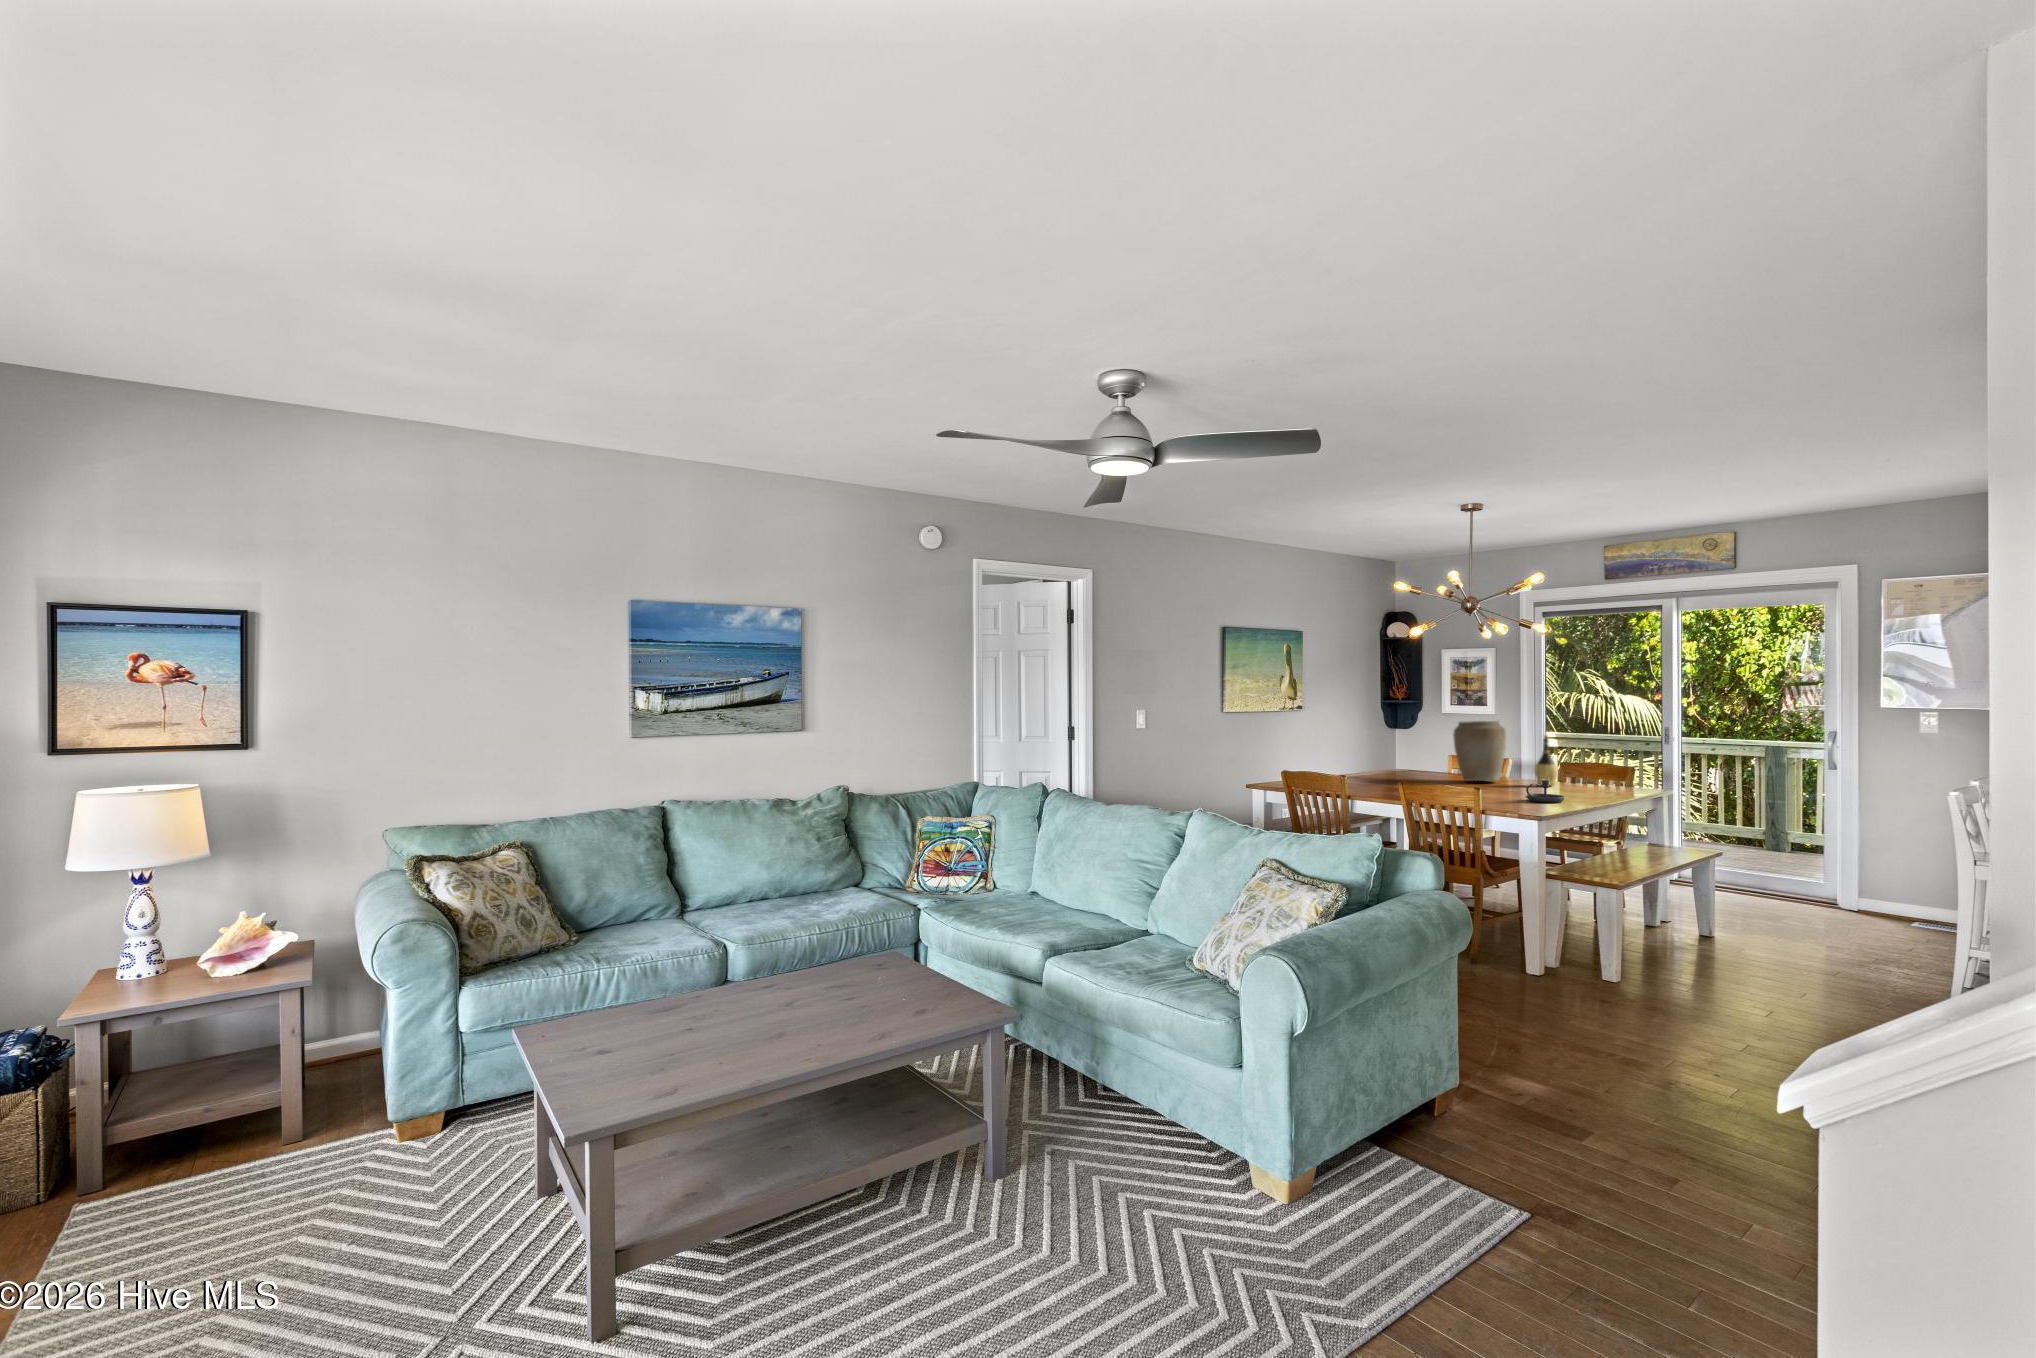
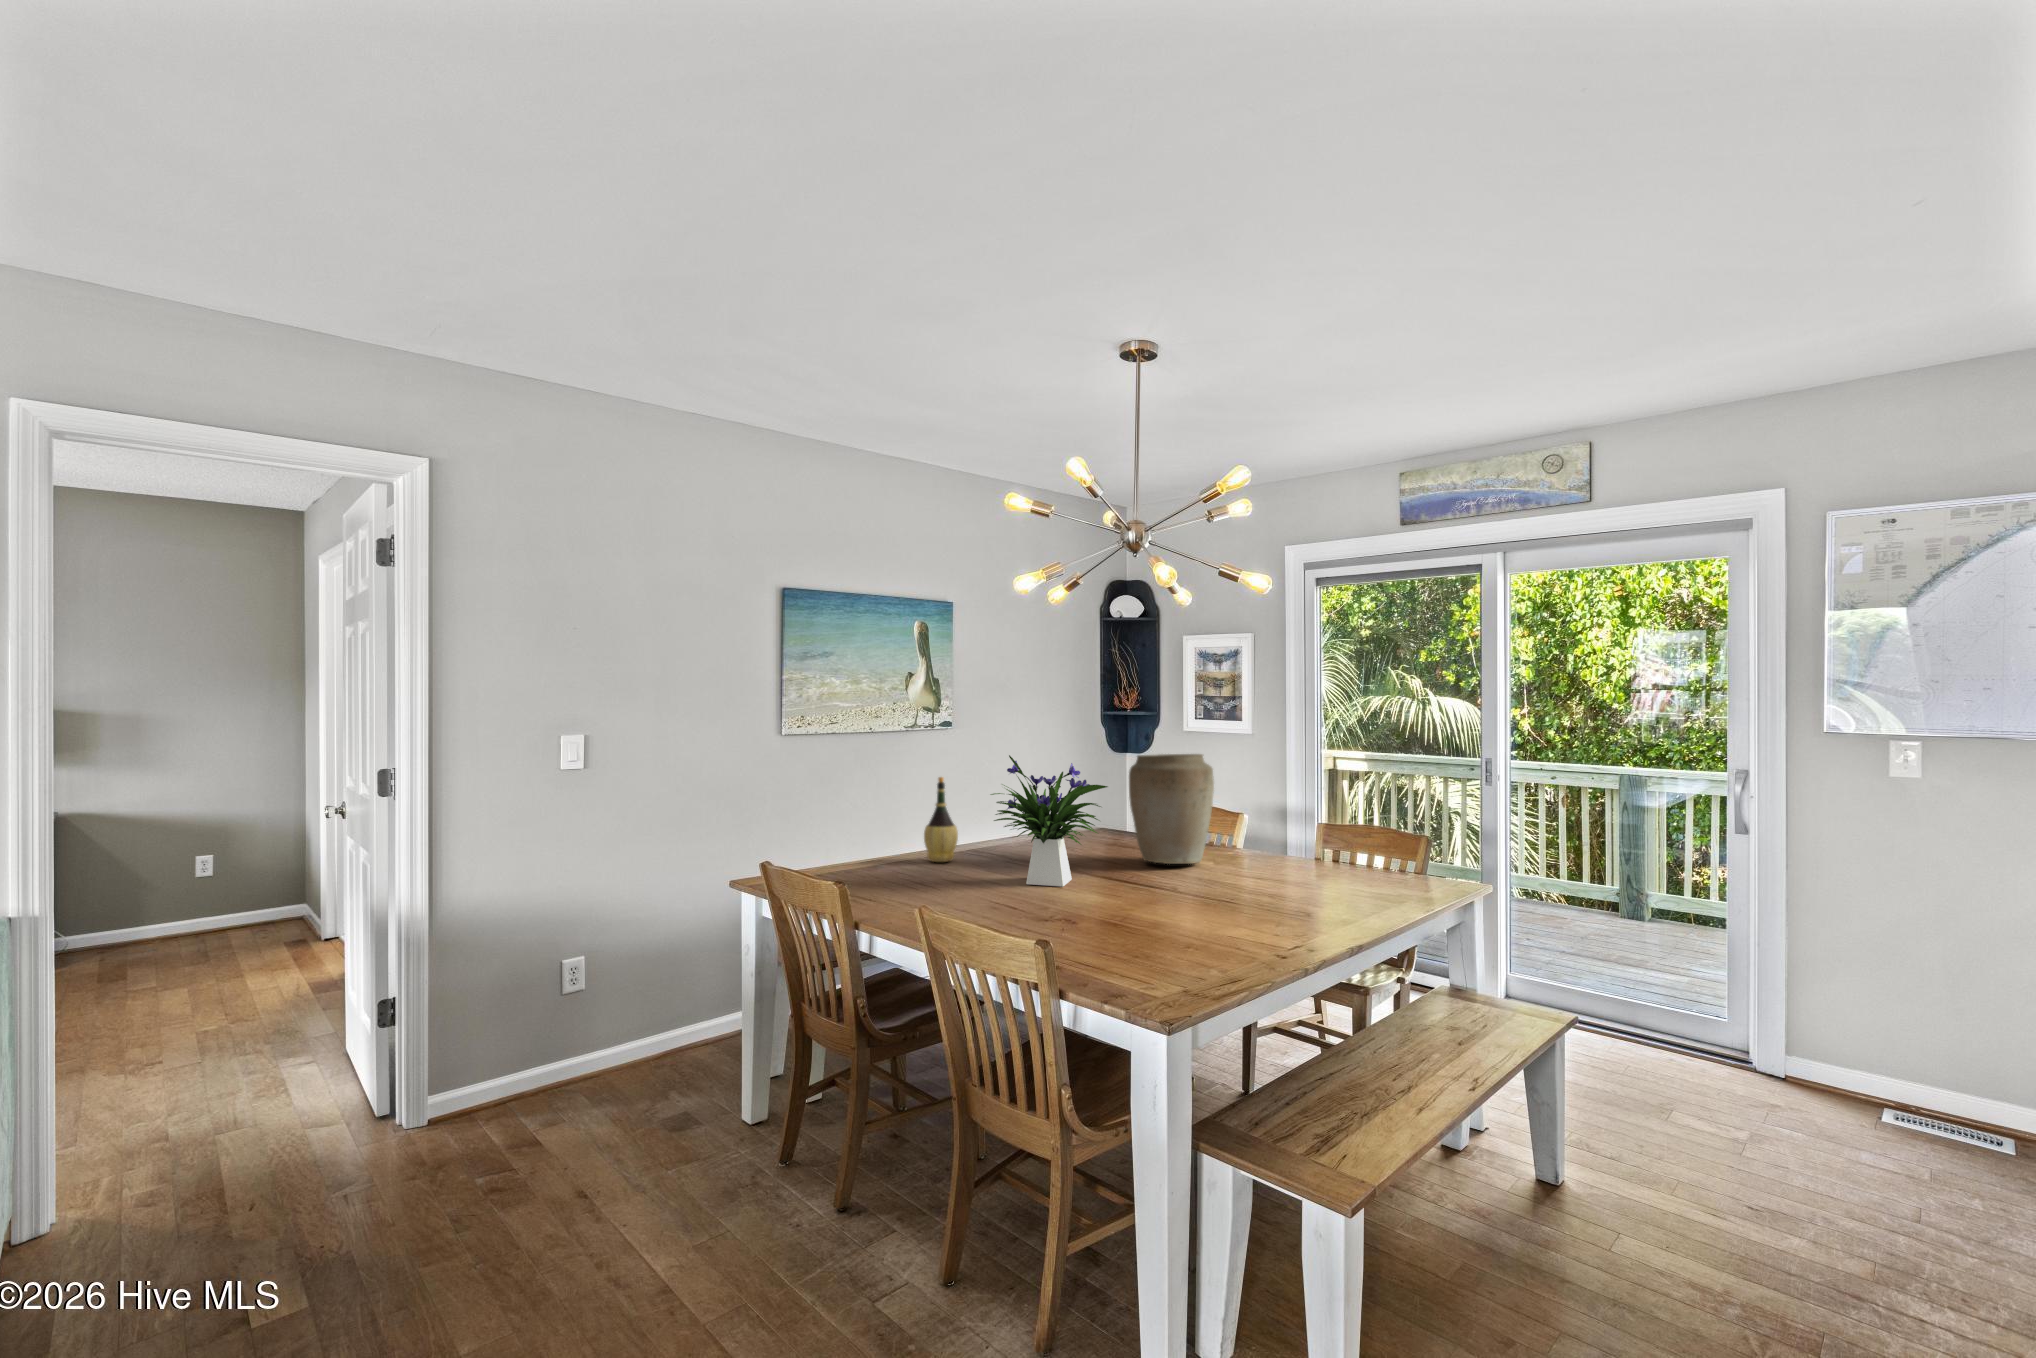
flower arrangement: none [1385,720,1455,789] -> present [991,755,1108,887]
wine bottle: present [1535,735,1558,786] -> present [924,777,958,862]
candlestick: present [1525,780,1564,803] -> none [1192,887,1269,939]

